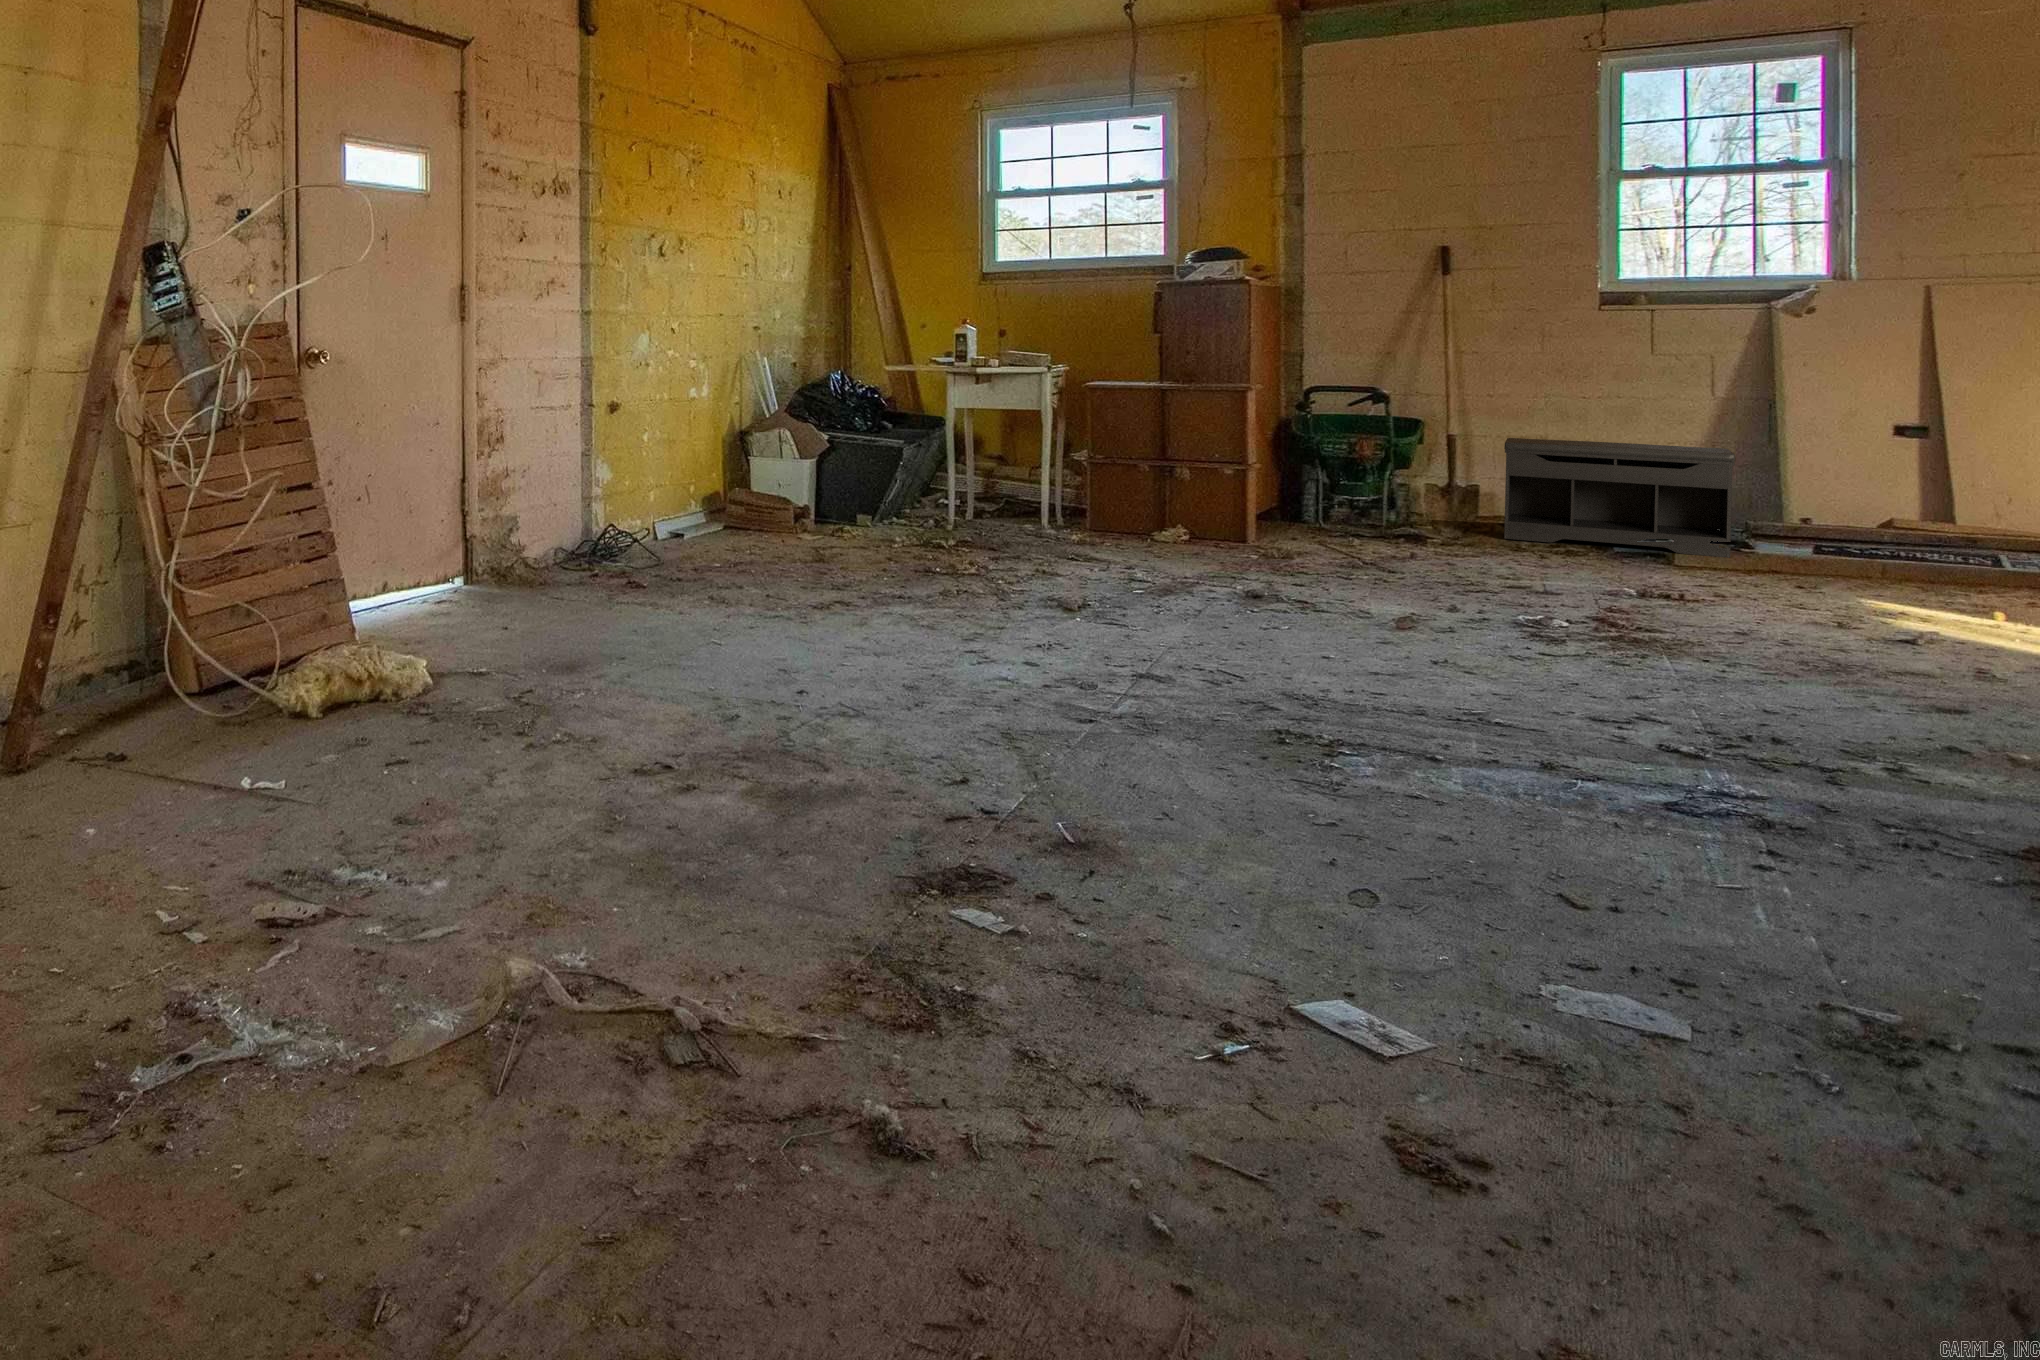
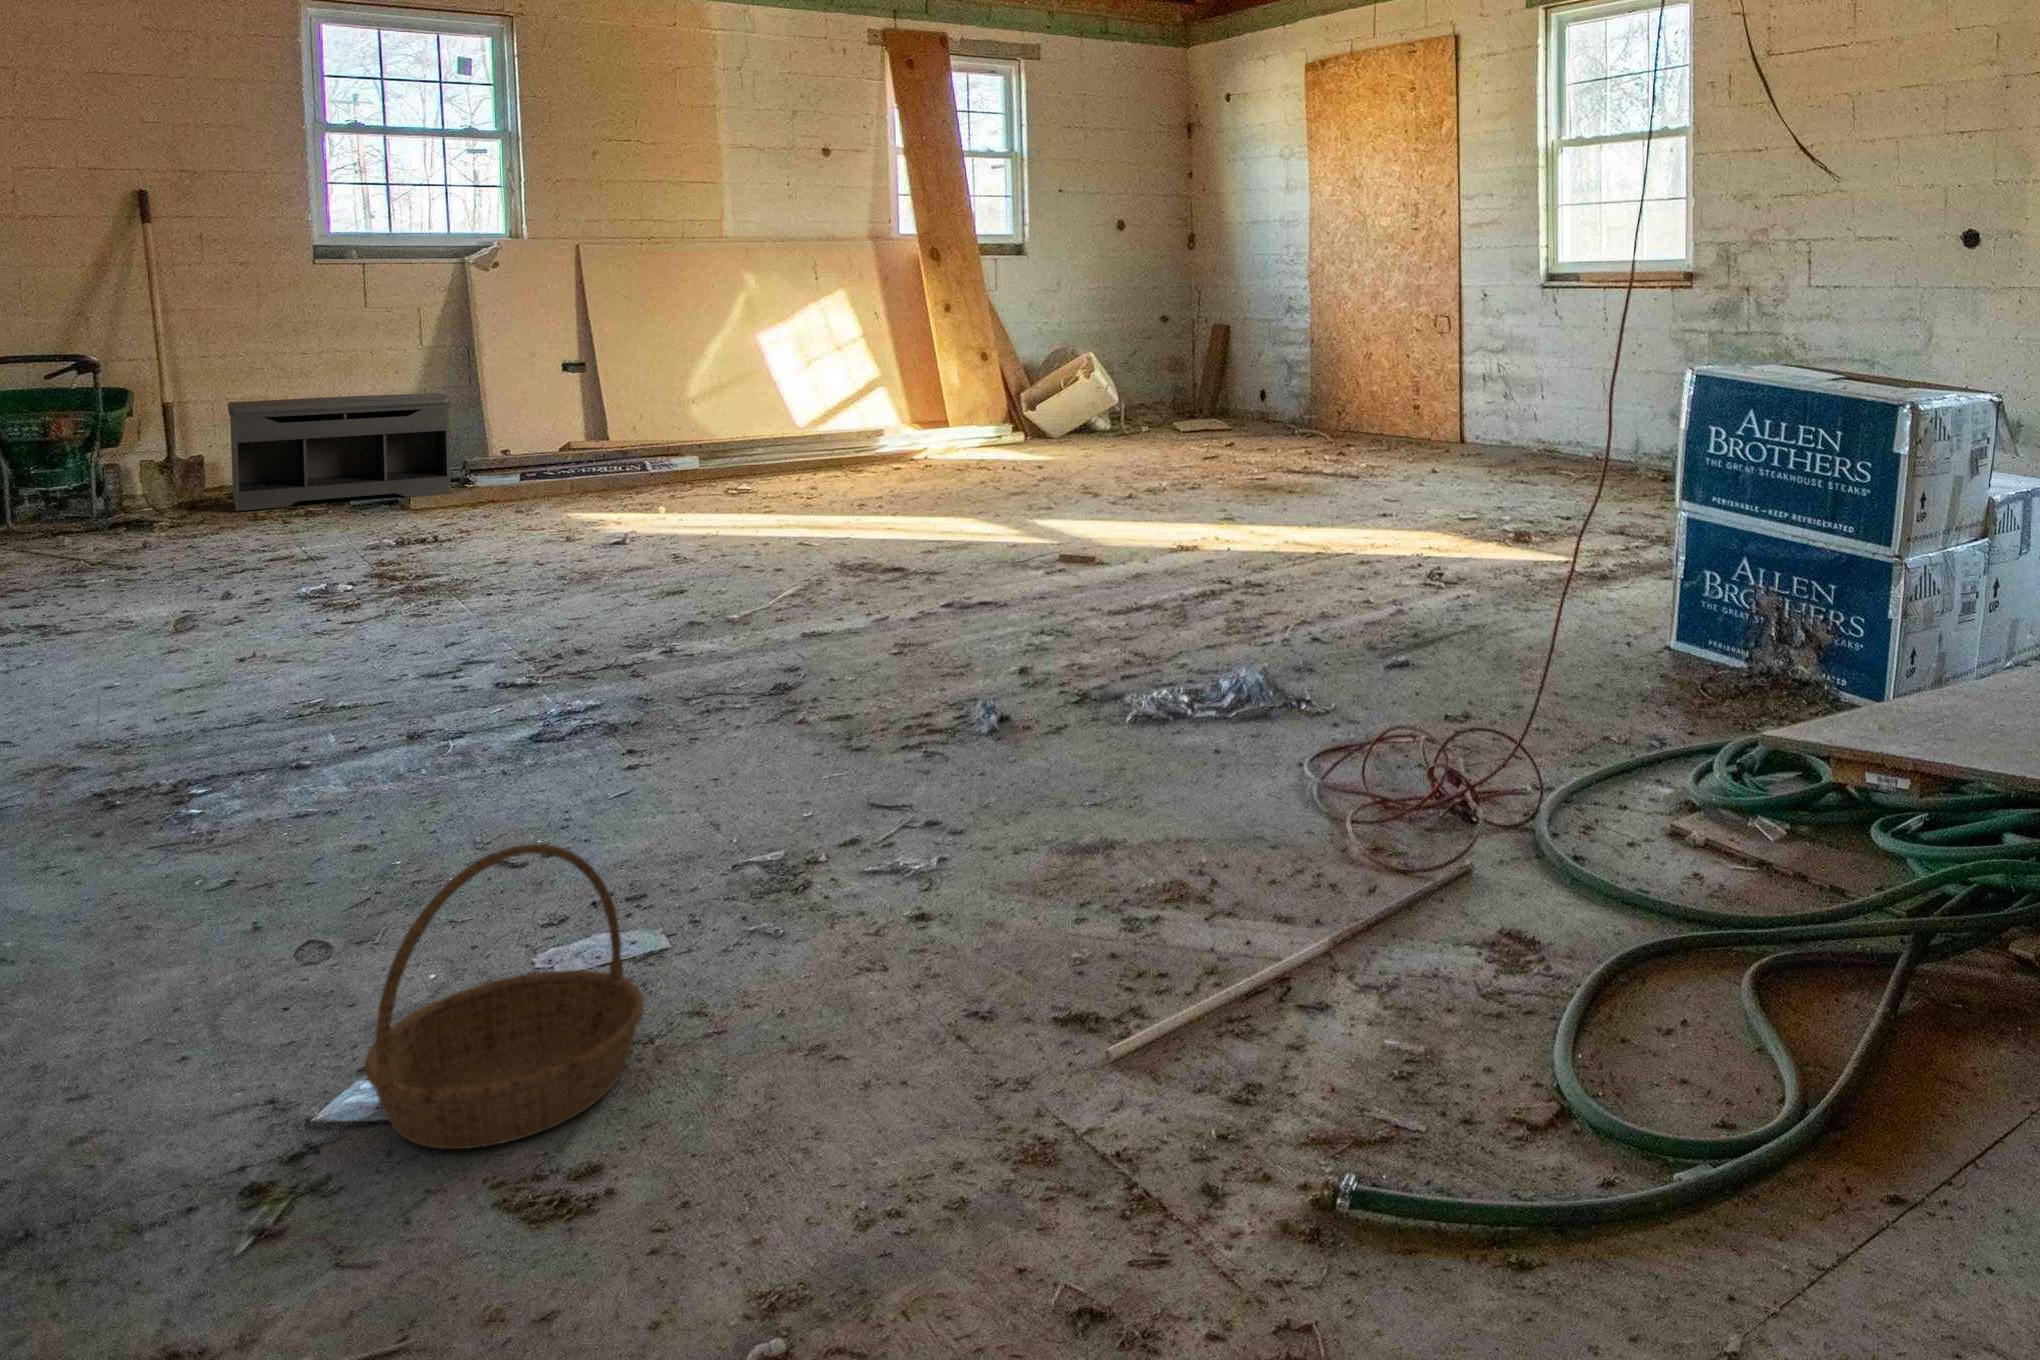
basket: none [1319,839,1593,1121] -> present [364,844,644,1149]

